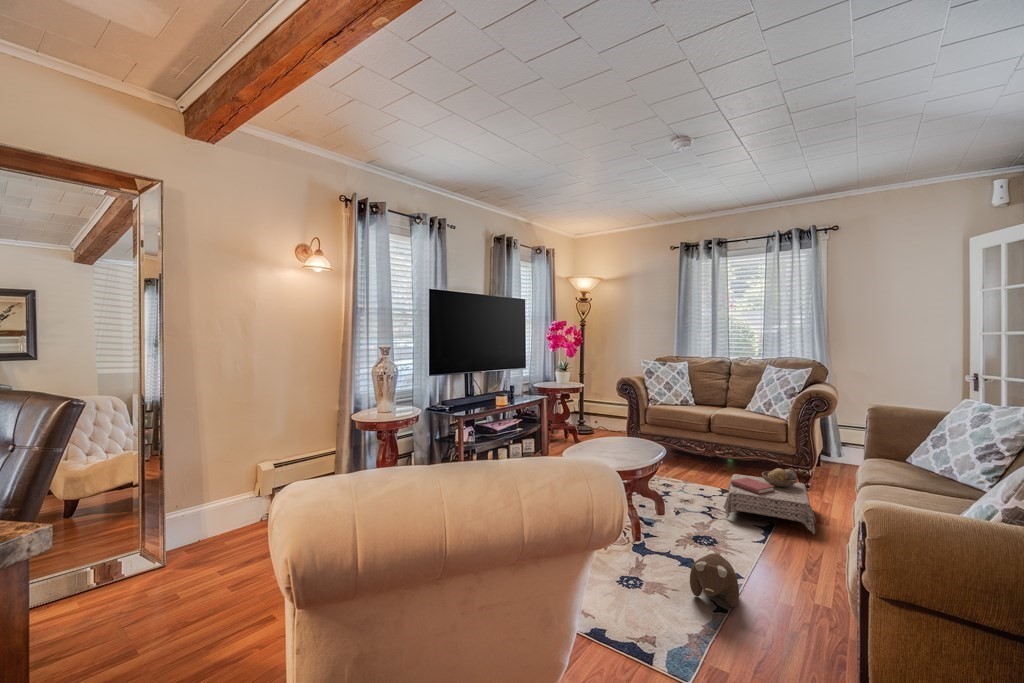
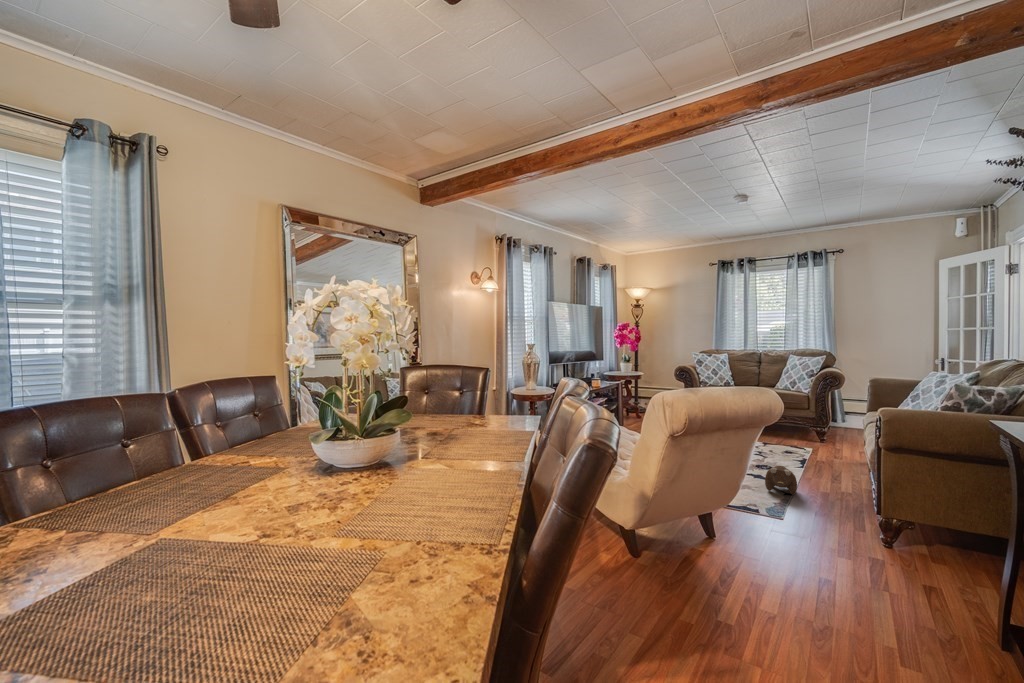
ottoman: present [724,468,816,534] -> none [770,423,835,464]

